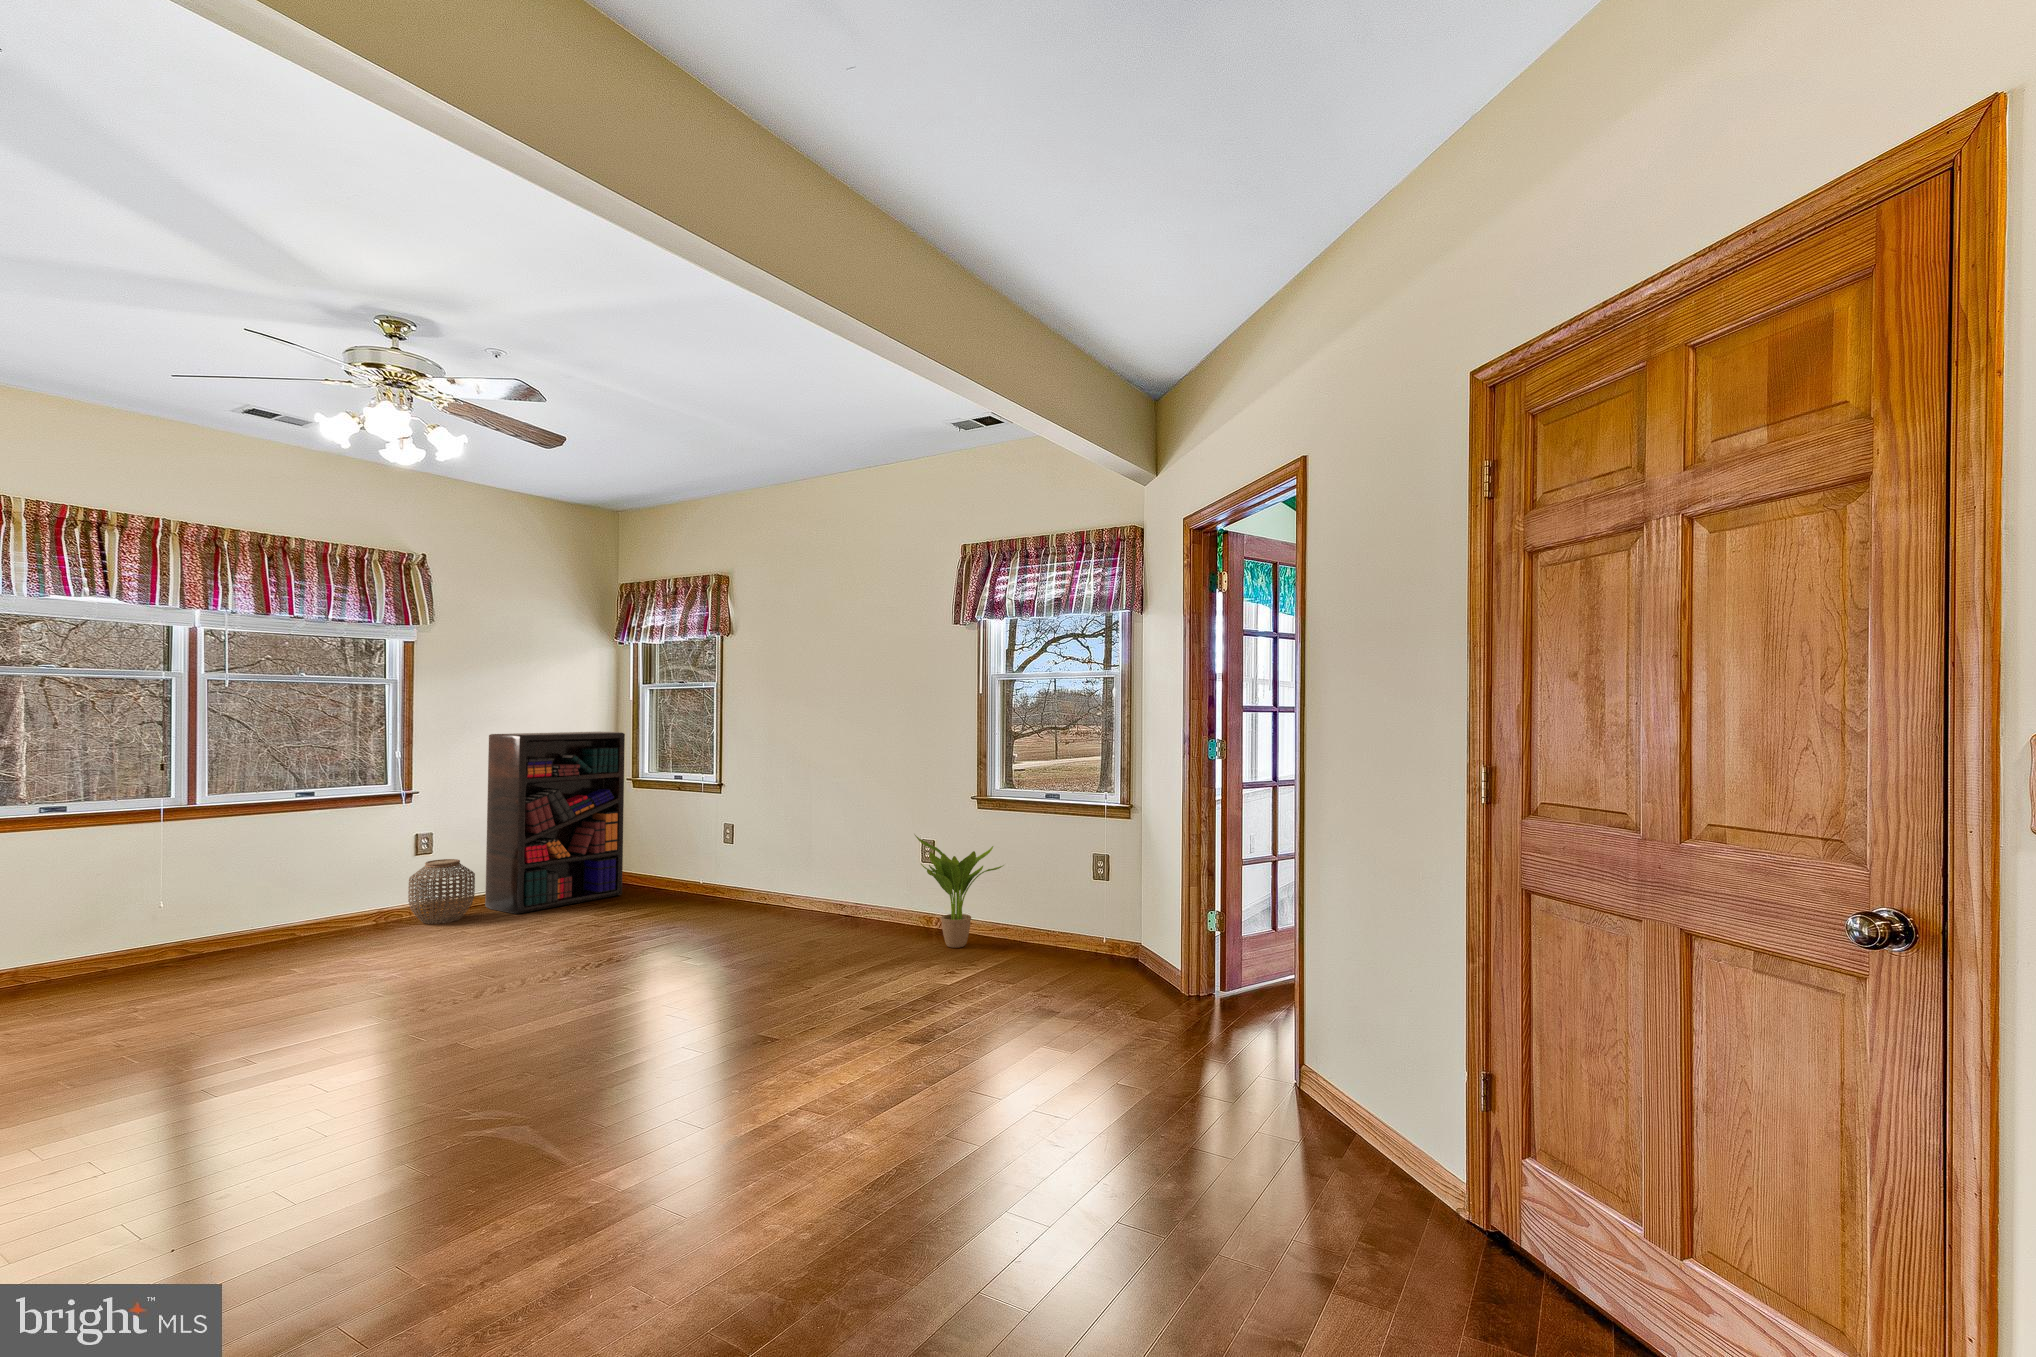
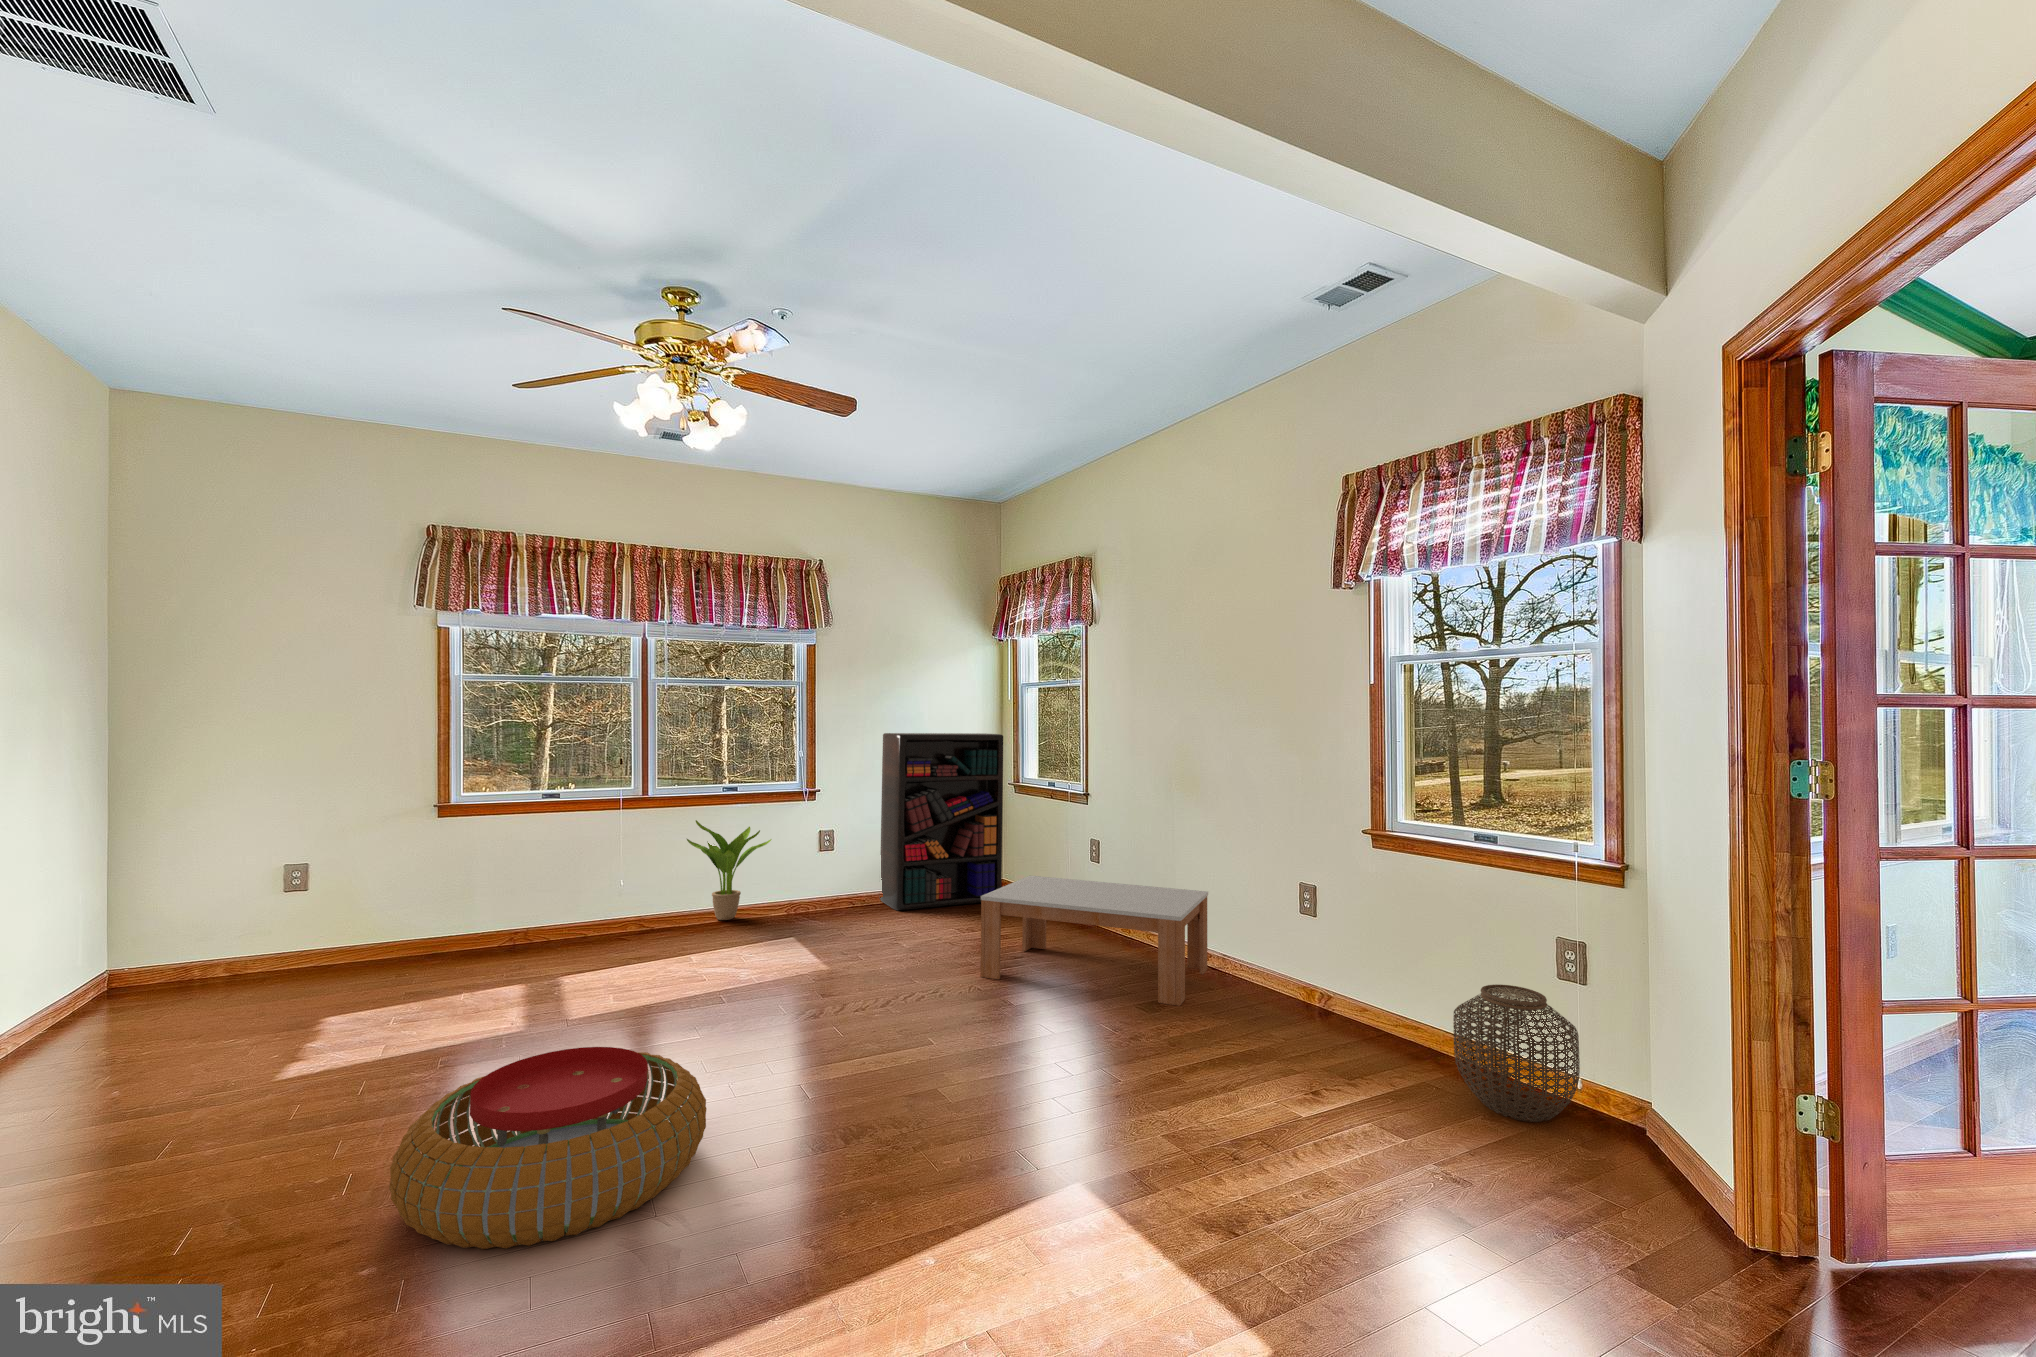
potted plant: present [915,835,1004,948] -> present [687,820,771,920]
coffee table: none [657,858,846,949] -> present [980,876,1208,1006]
woven basket: present [408,859,475,924] -> present [1453,984,1580,1122]
pouf: none [282,1009,549,1154] -> present [389,1047,707,1249]

